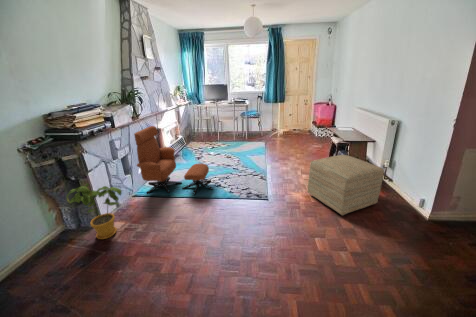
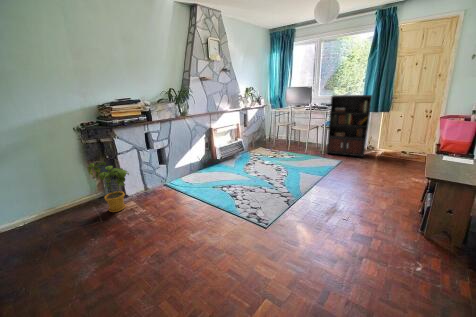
bookcase: none [249,91,279,139] -> present [327,95,372,157]
lounge chair: present [134,126,213,194] -> none [164,124,235,197]
ottoman: present [307,155,384,215] -> none [328,191,455,295]

